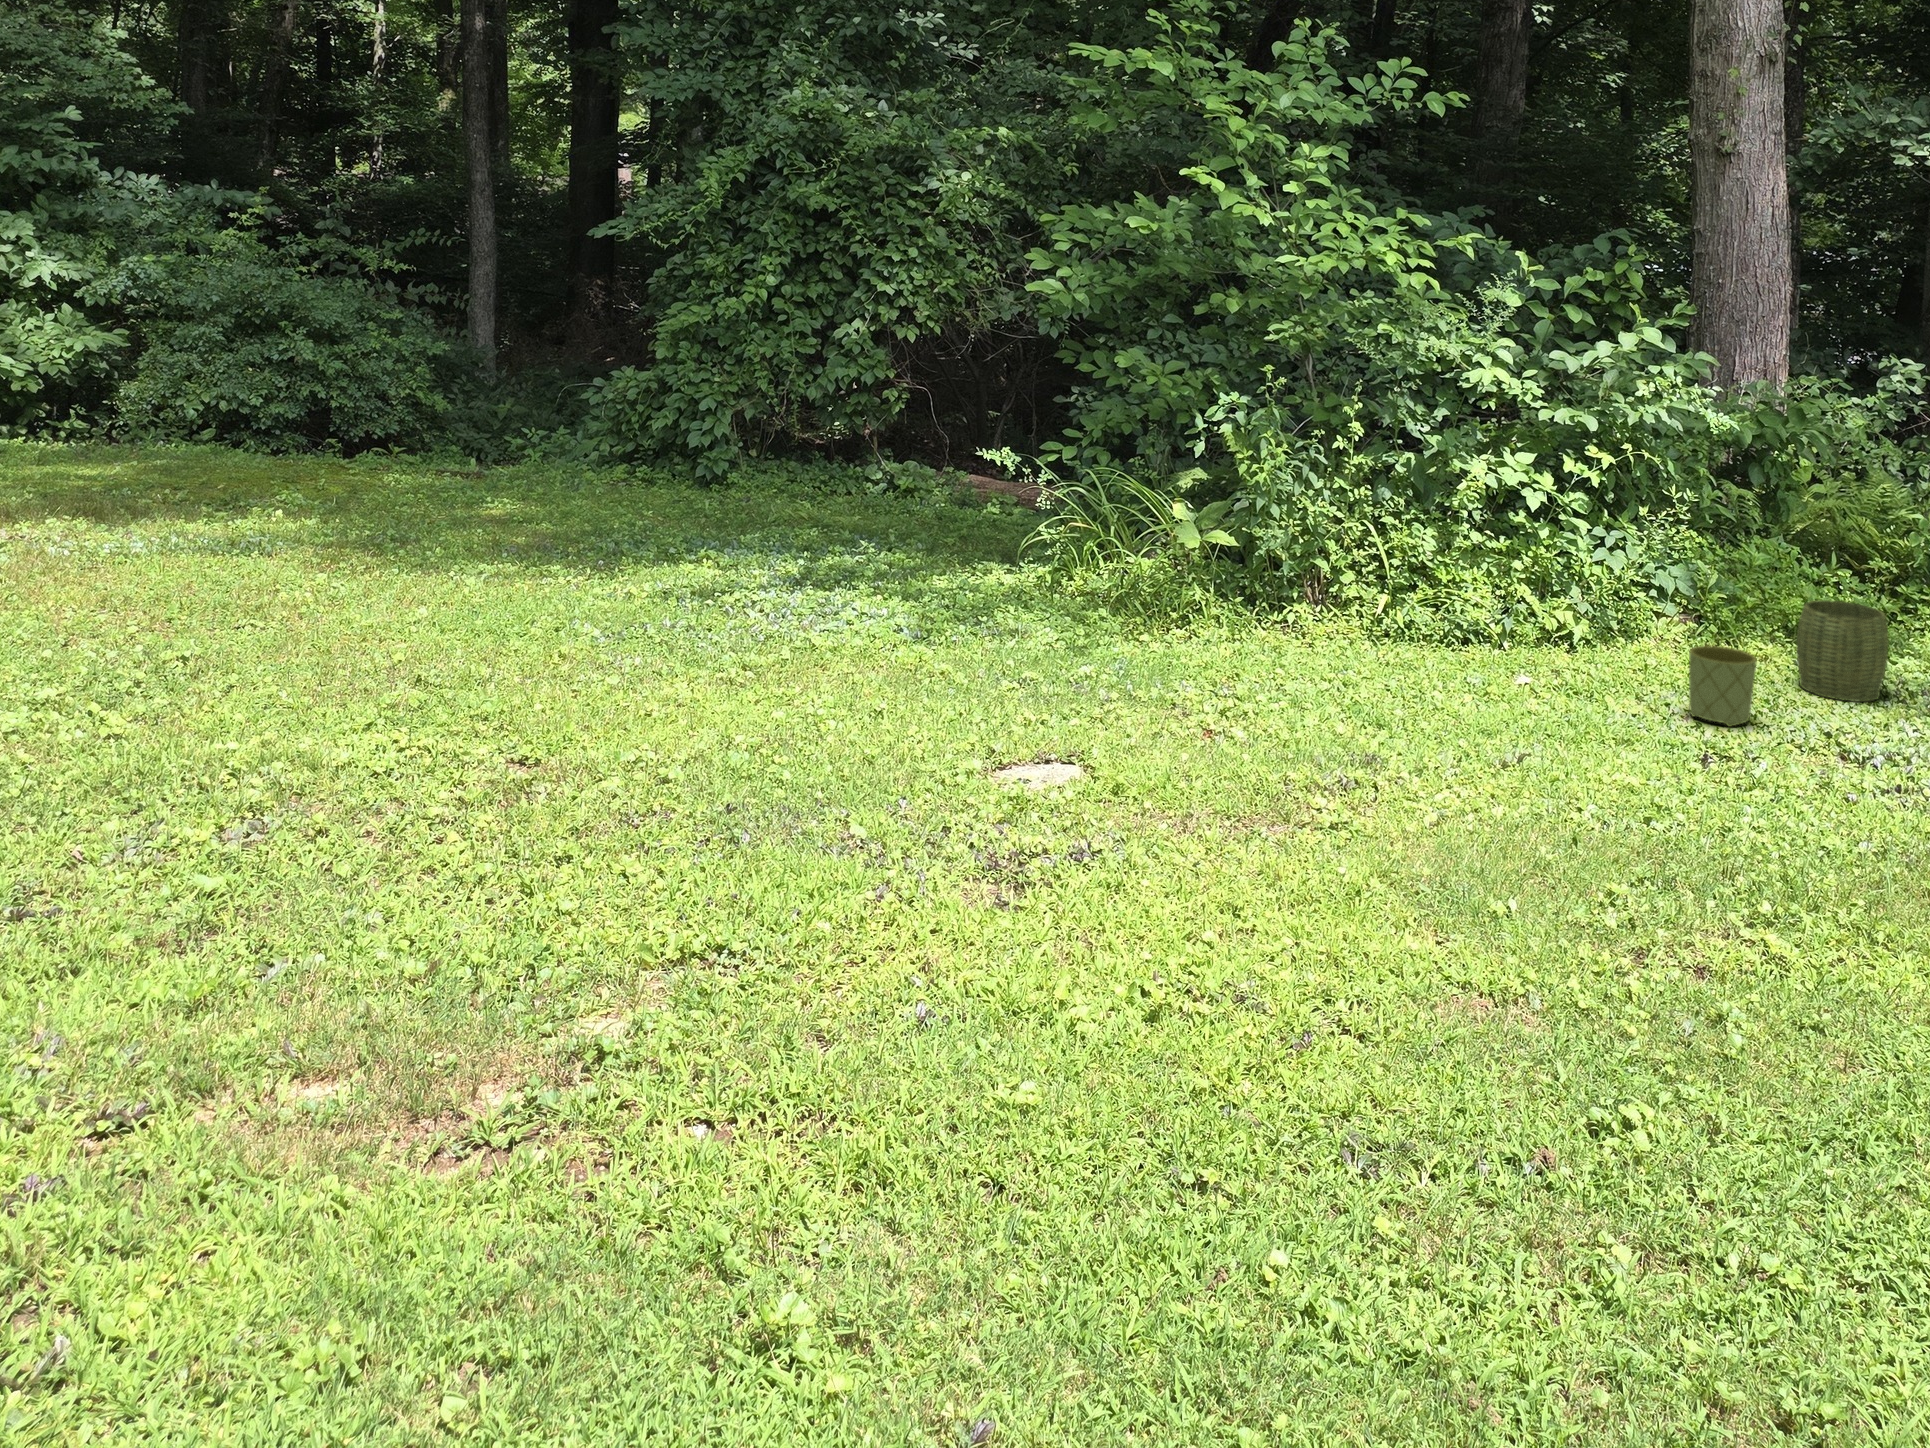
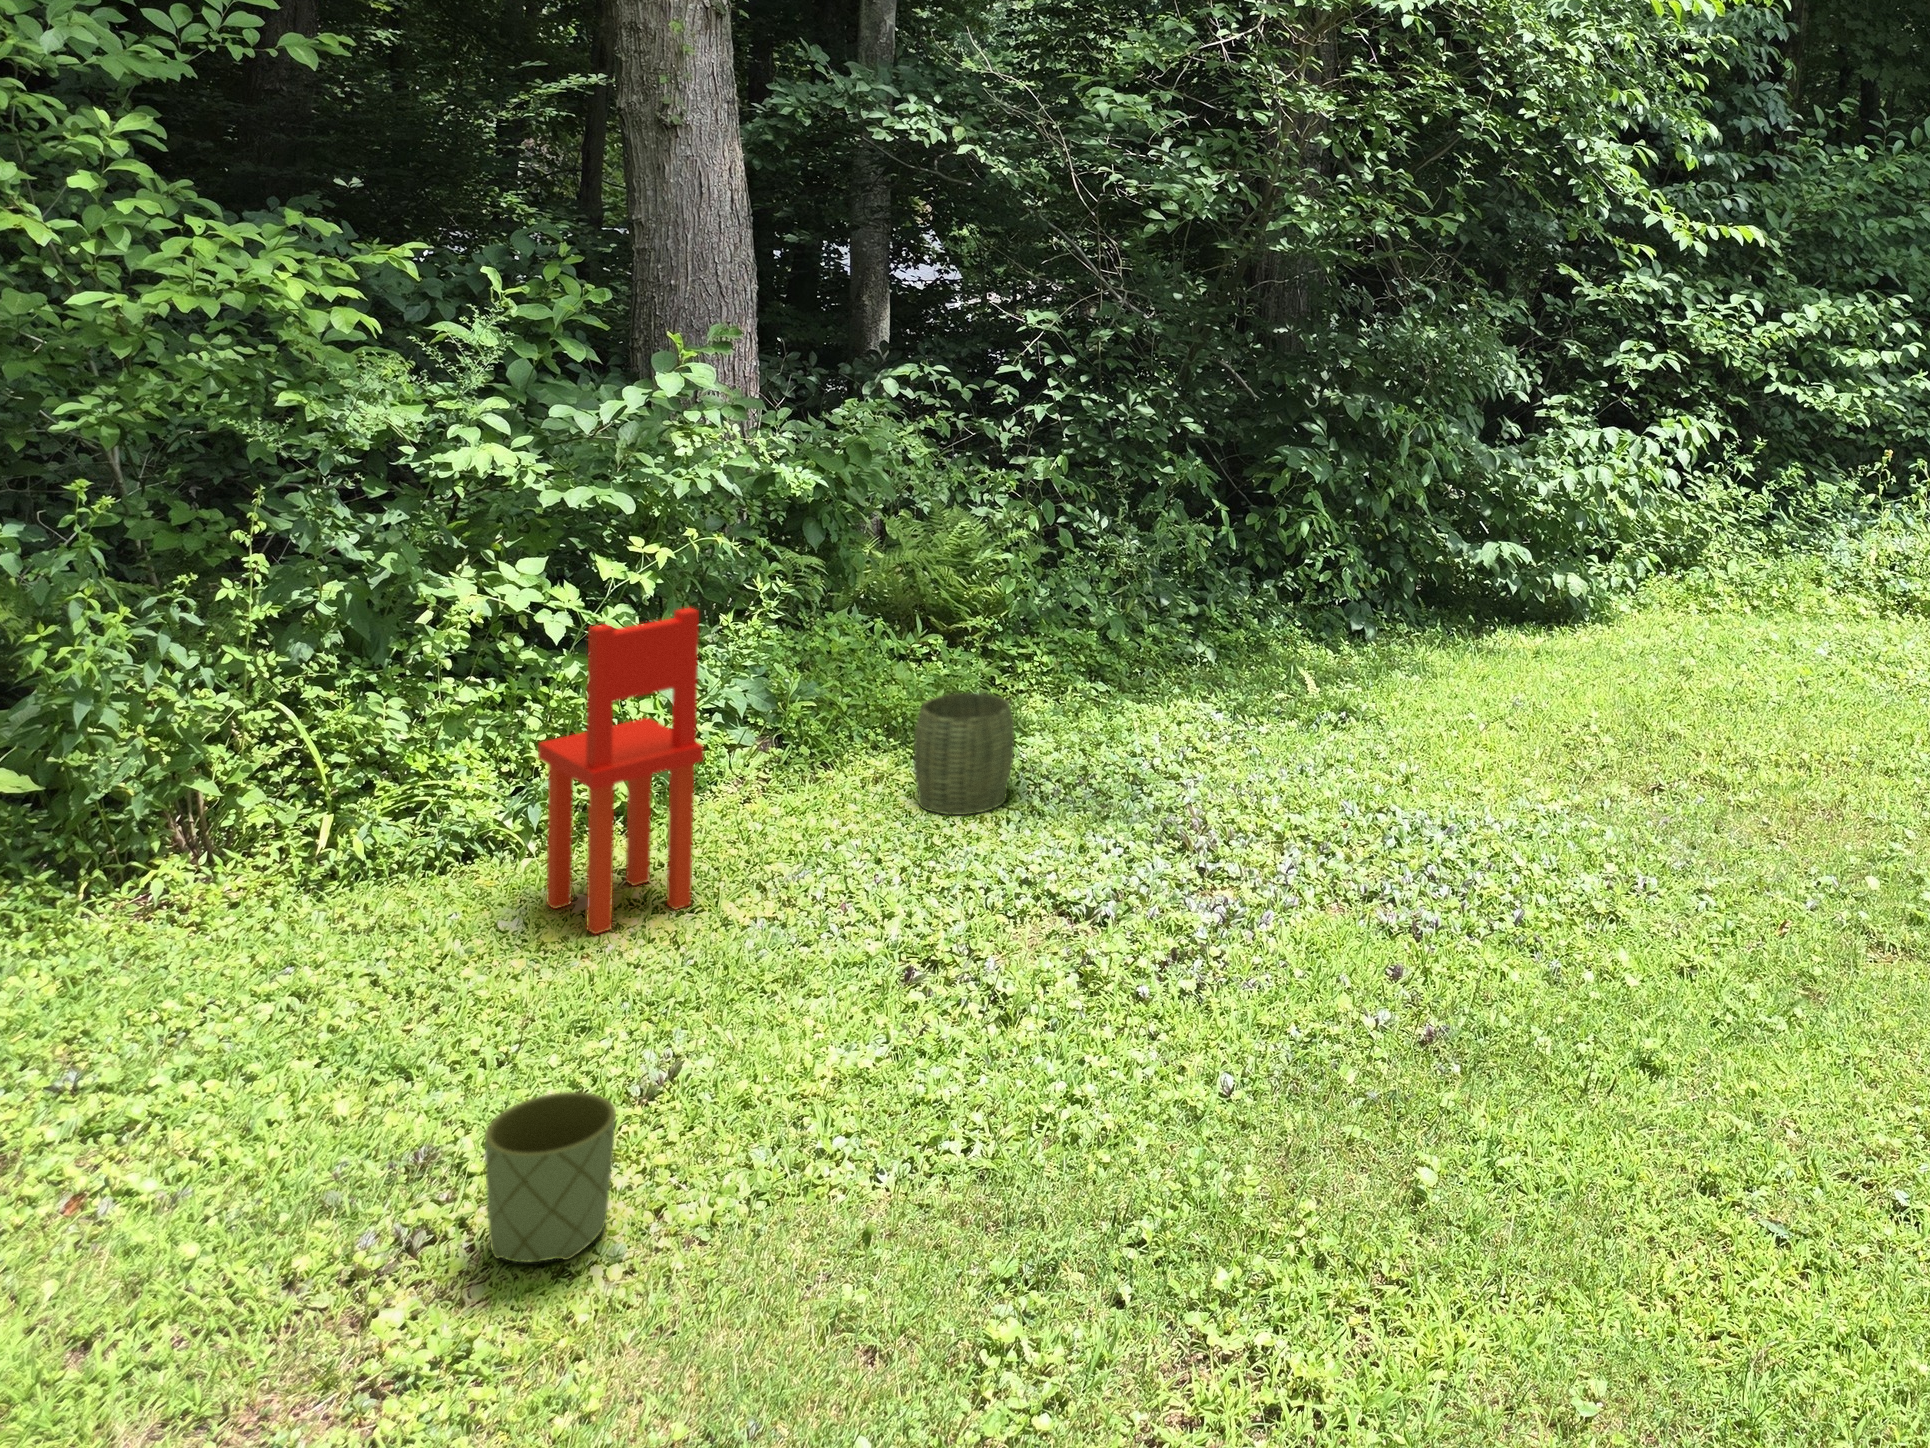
chair: none [1501,474,1610,700] -> present [538,608,704,934]
planter: present [1689,646,1757,727] -> present [485,1092,616,1262]

